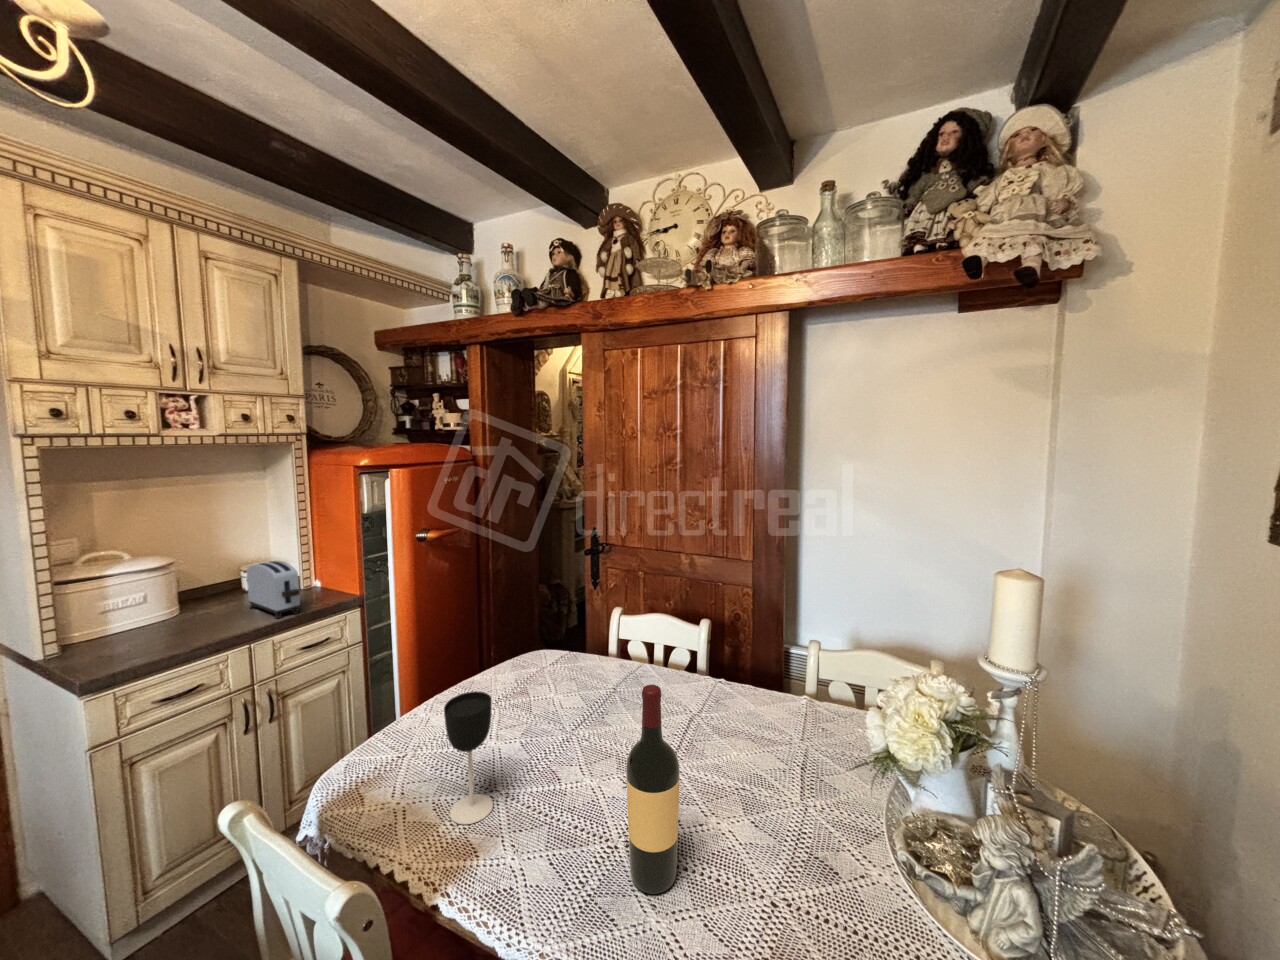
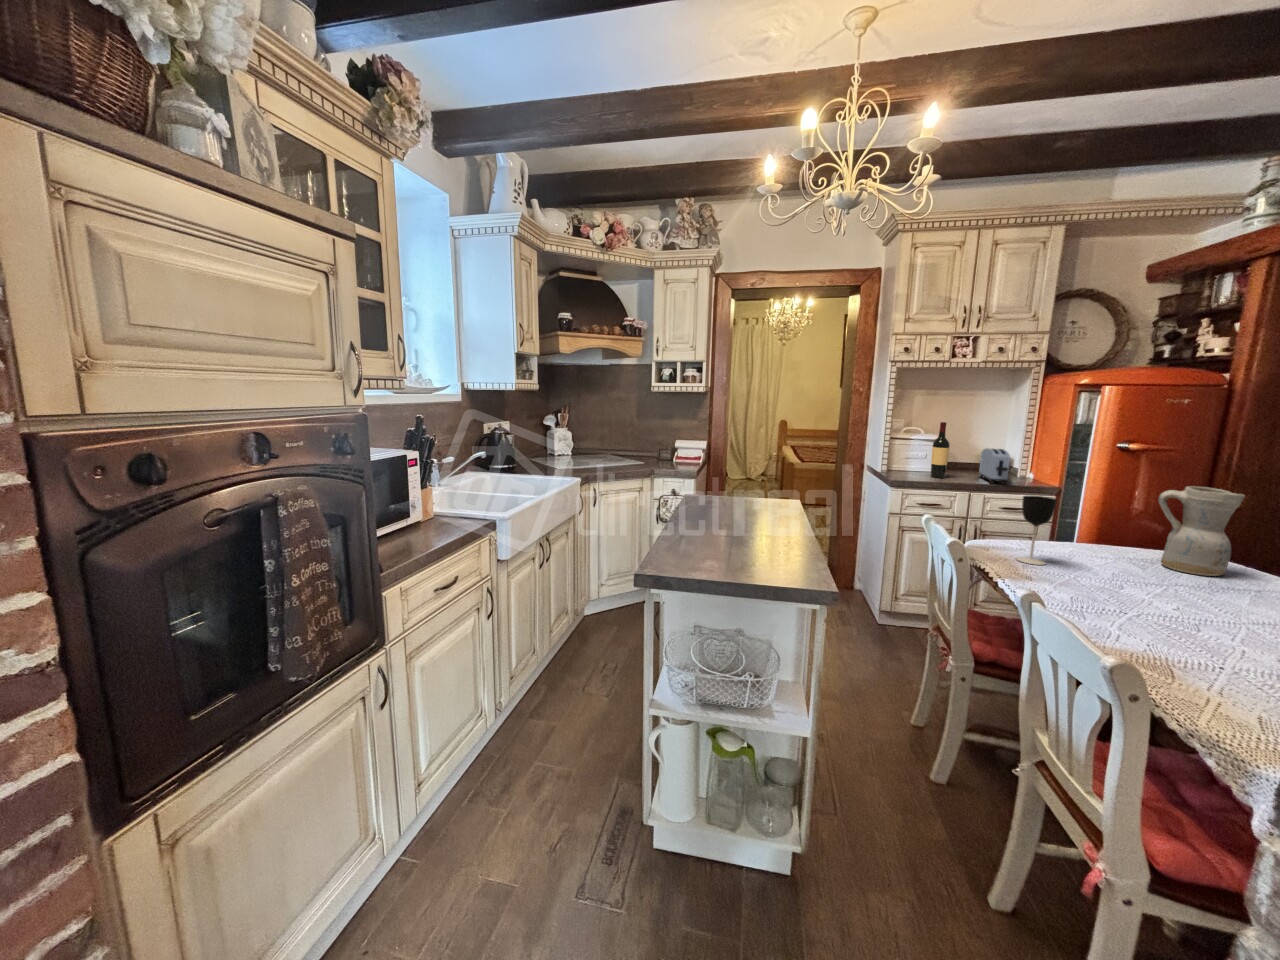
ceramic pitcher: none [549,597,611,705] -> present [1159,486,1245,576]
wine bottle: present [626,685,680,894] -> present [931,422,950,478]

